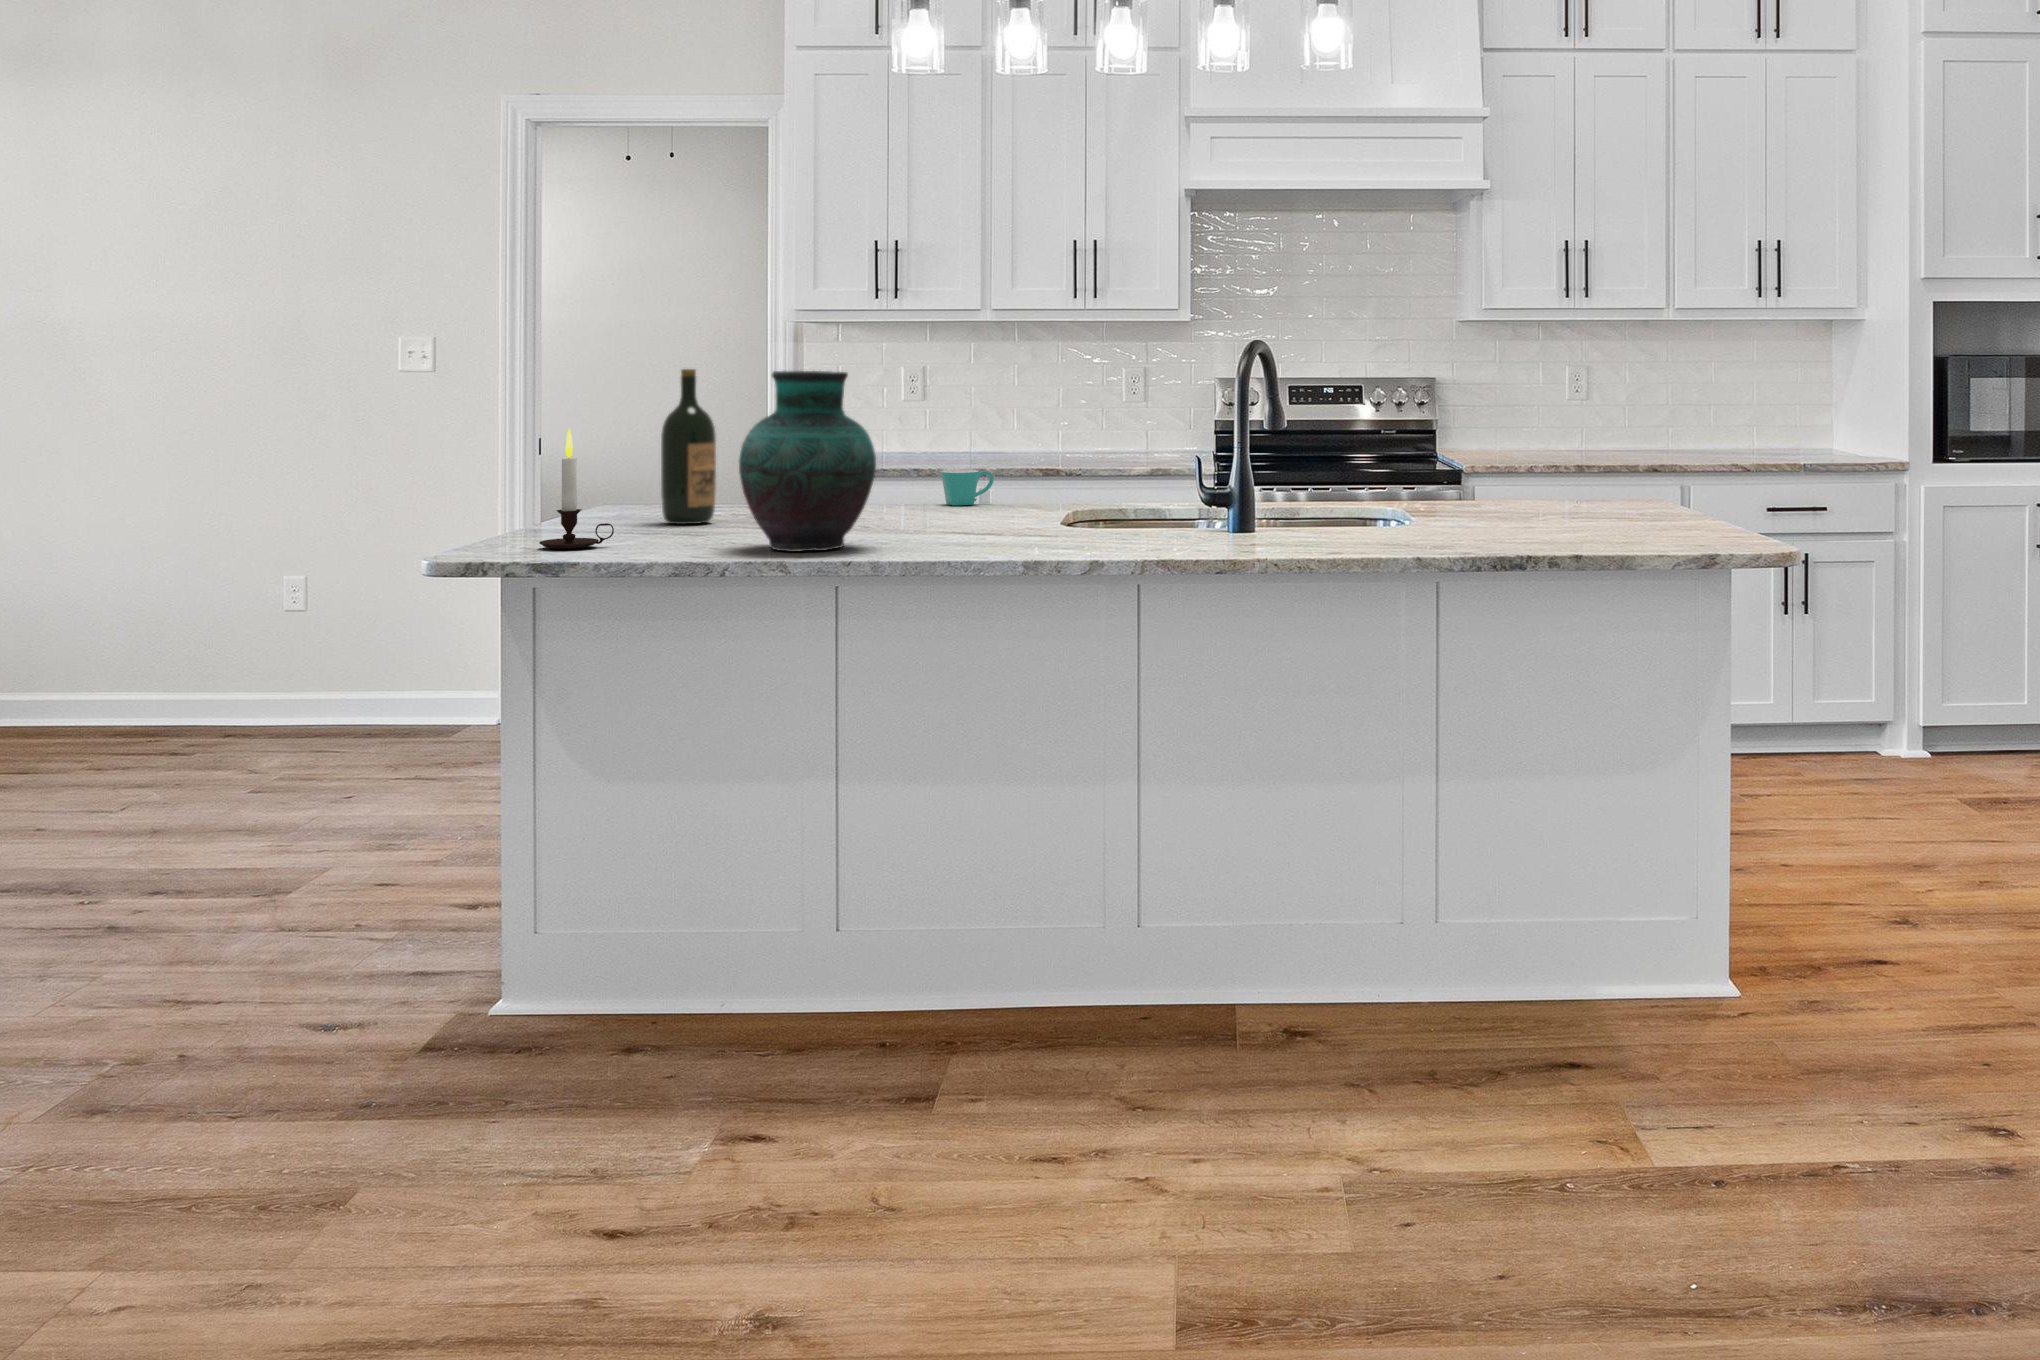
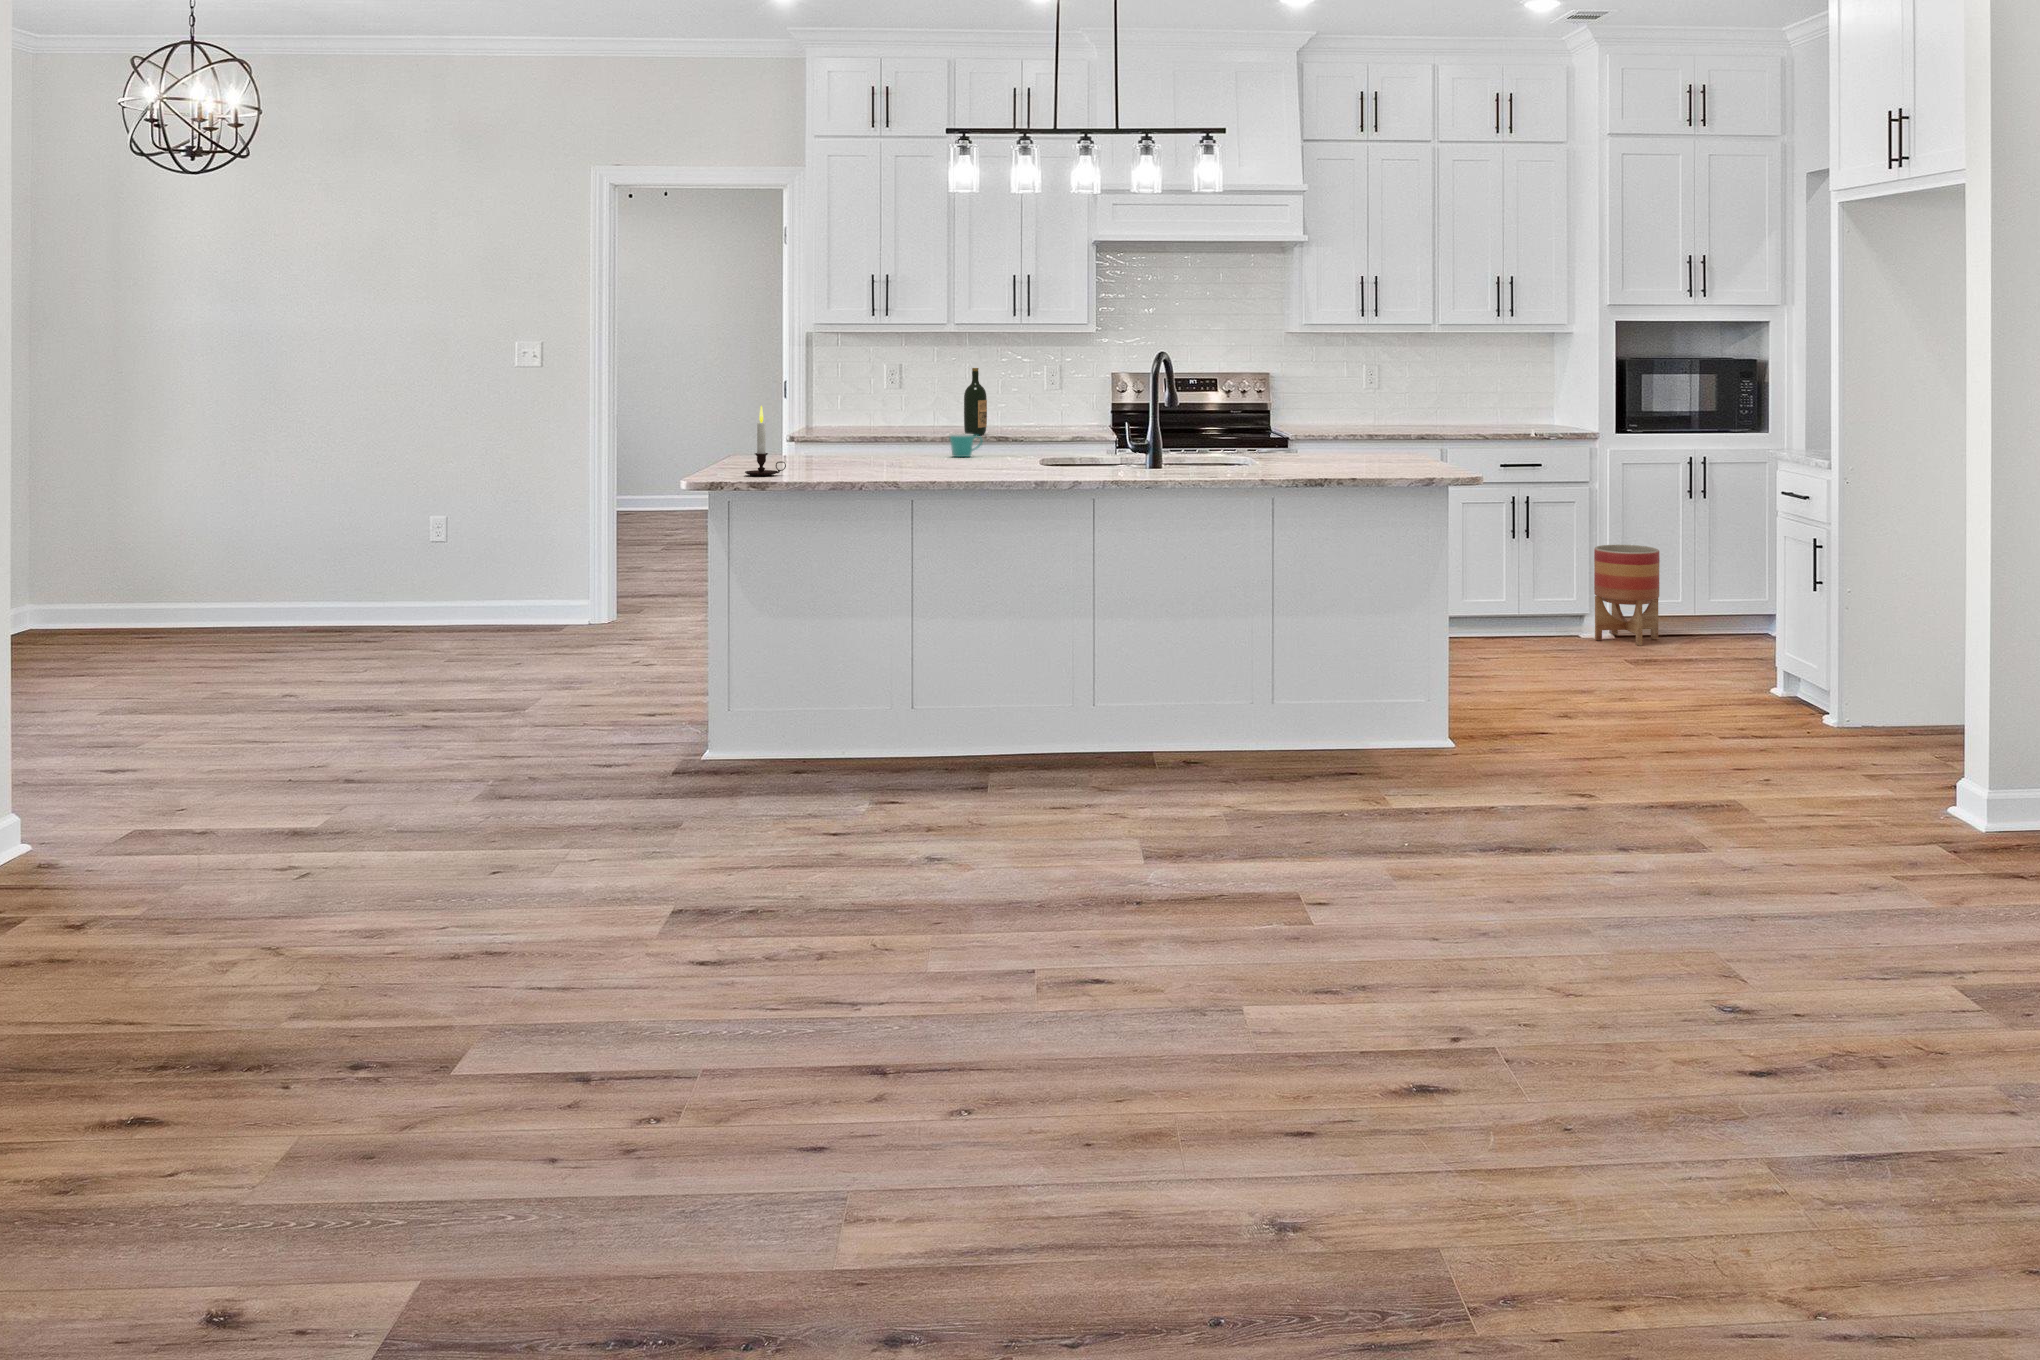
wine bottle: present [661,369,716,524] -> present [964,368,987,435]
vase: present [739,371,876,552] -> none [861,372,940,477]
planter: none [1909,624,2007,776] -> present [1594,545,1660,646]

